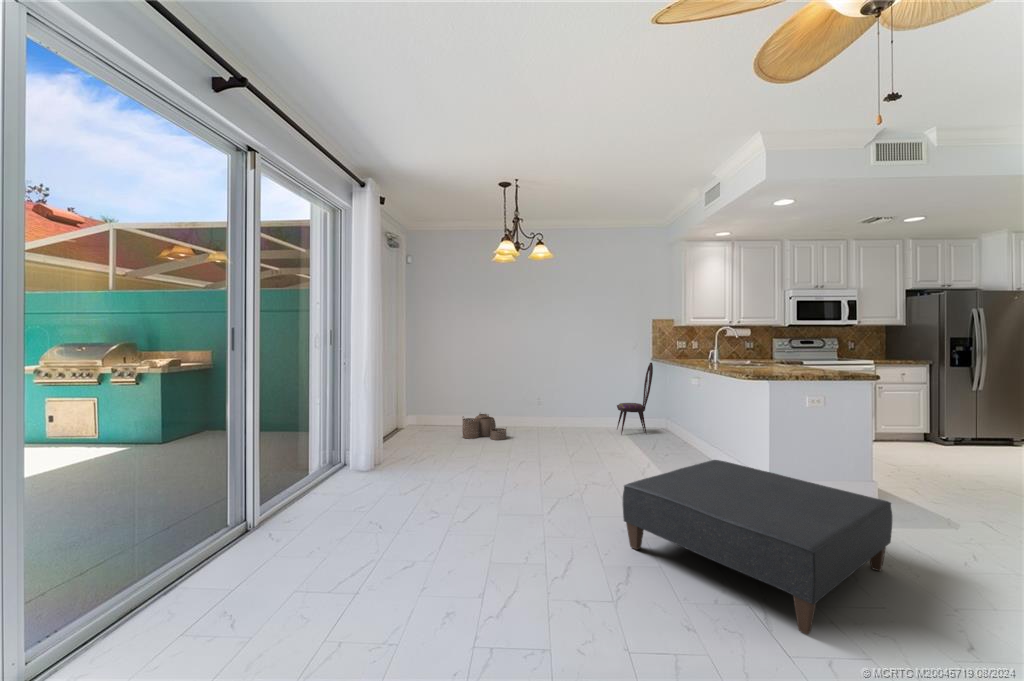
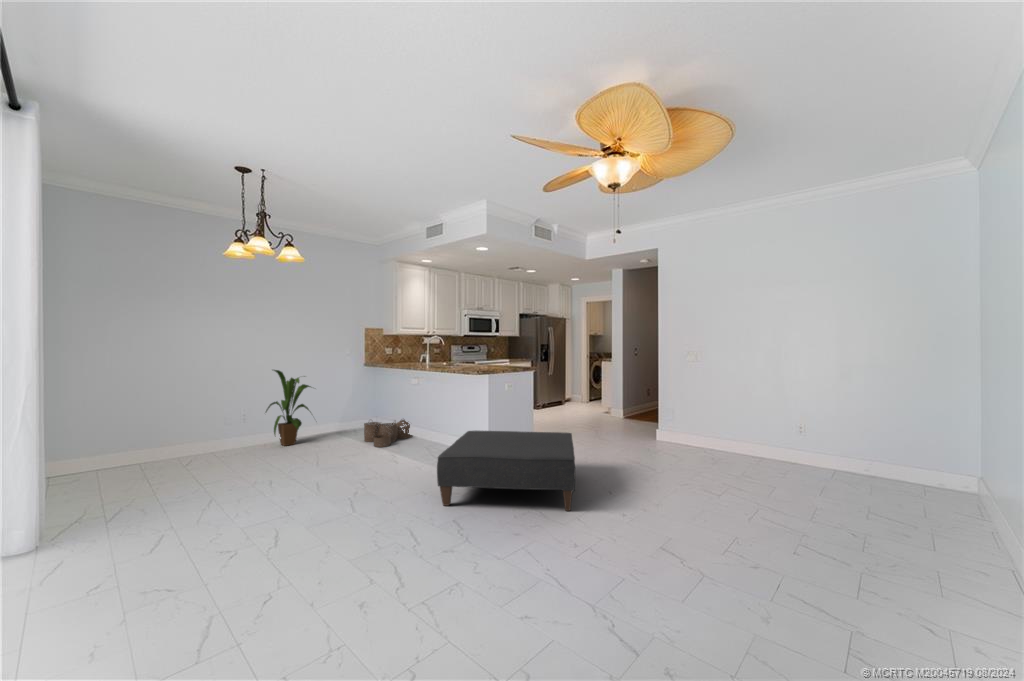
house plant: none [549,362,595,436] -> present [266,370,311,446]
dining chair: present [617,363,653,435] -> none [335,366,370,436]
woven basket: present [462,414,506,440] -> present [364,420,413,447]

